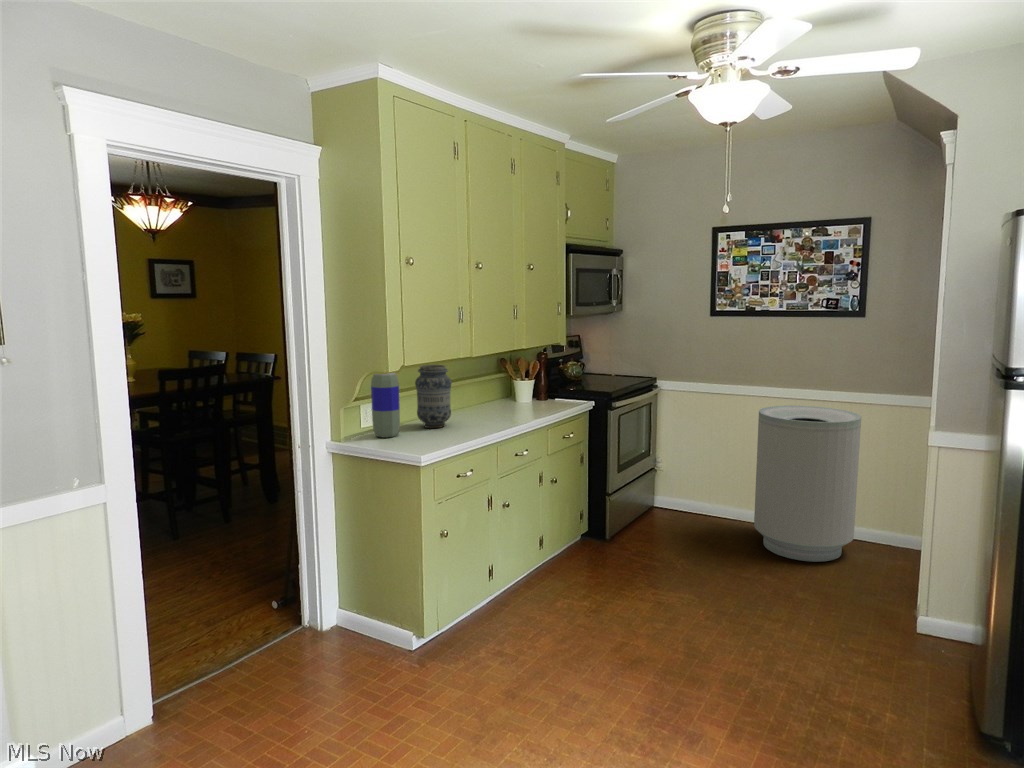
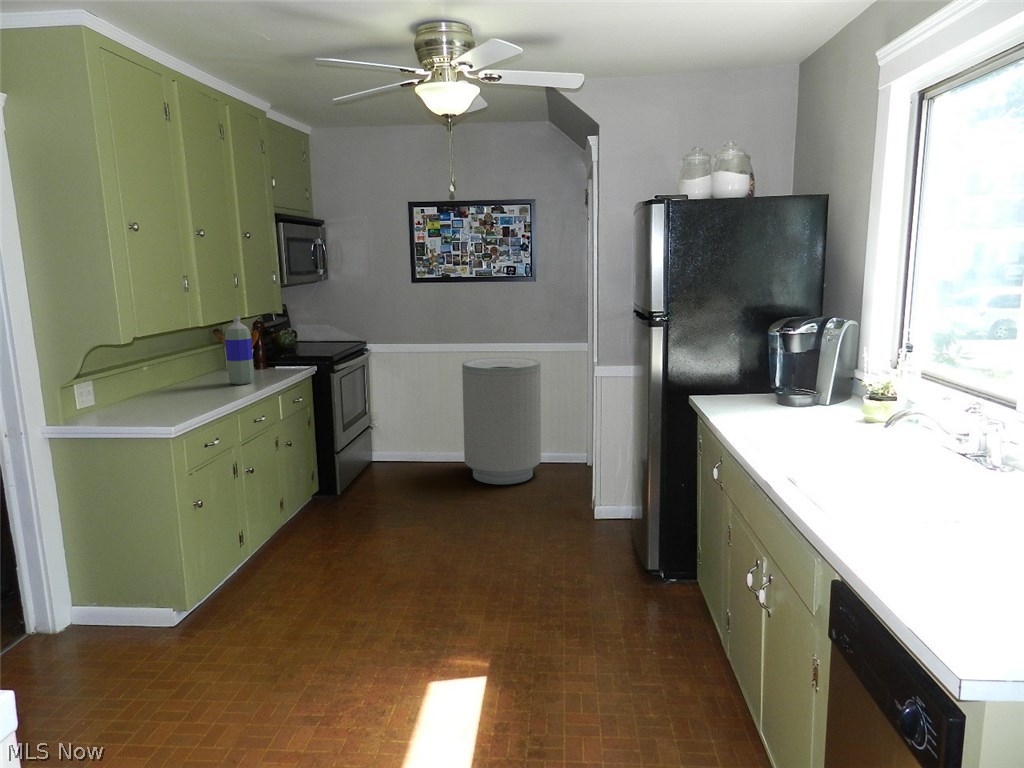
vase: present [415,365,452,428] -> none [136,336,181,403]
bottle: present [371,373,400,438] -> present [225,316,254,385]

